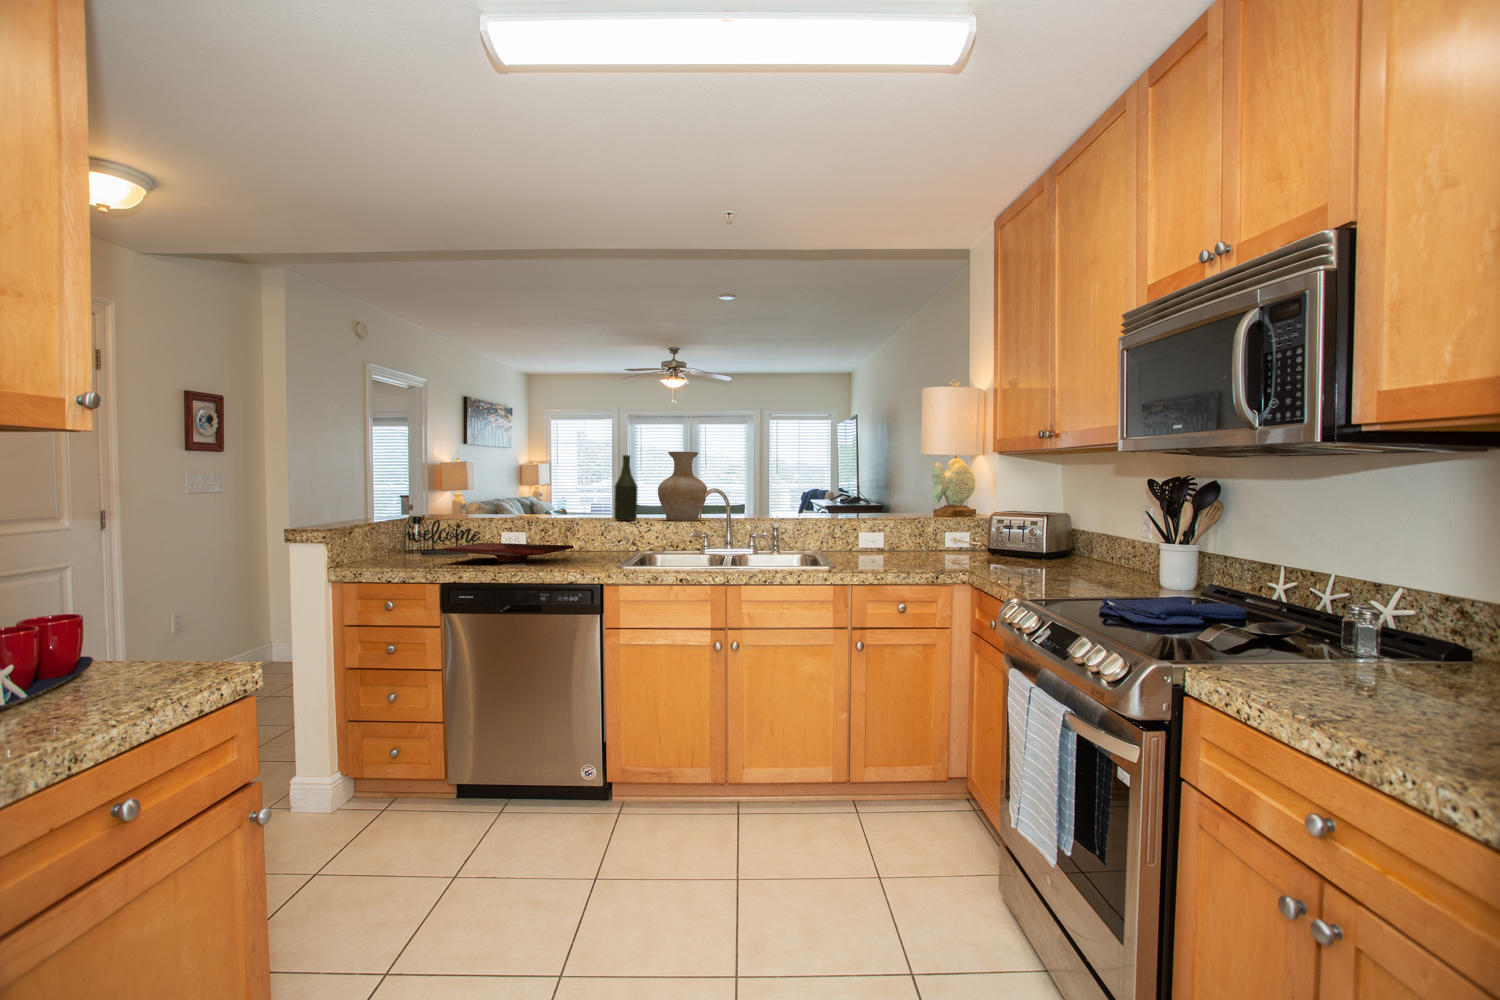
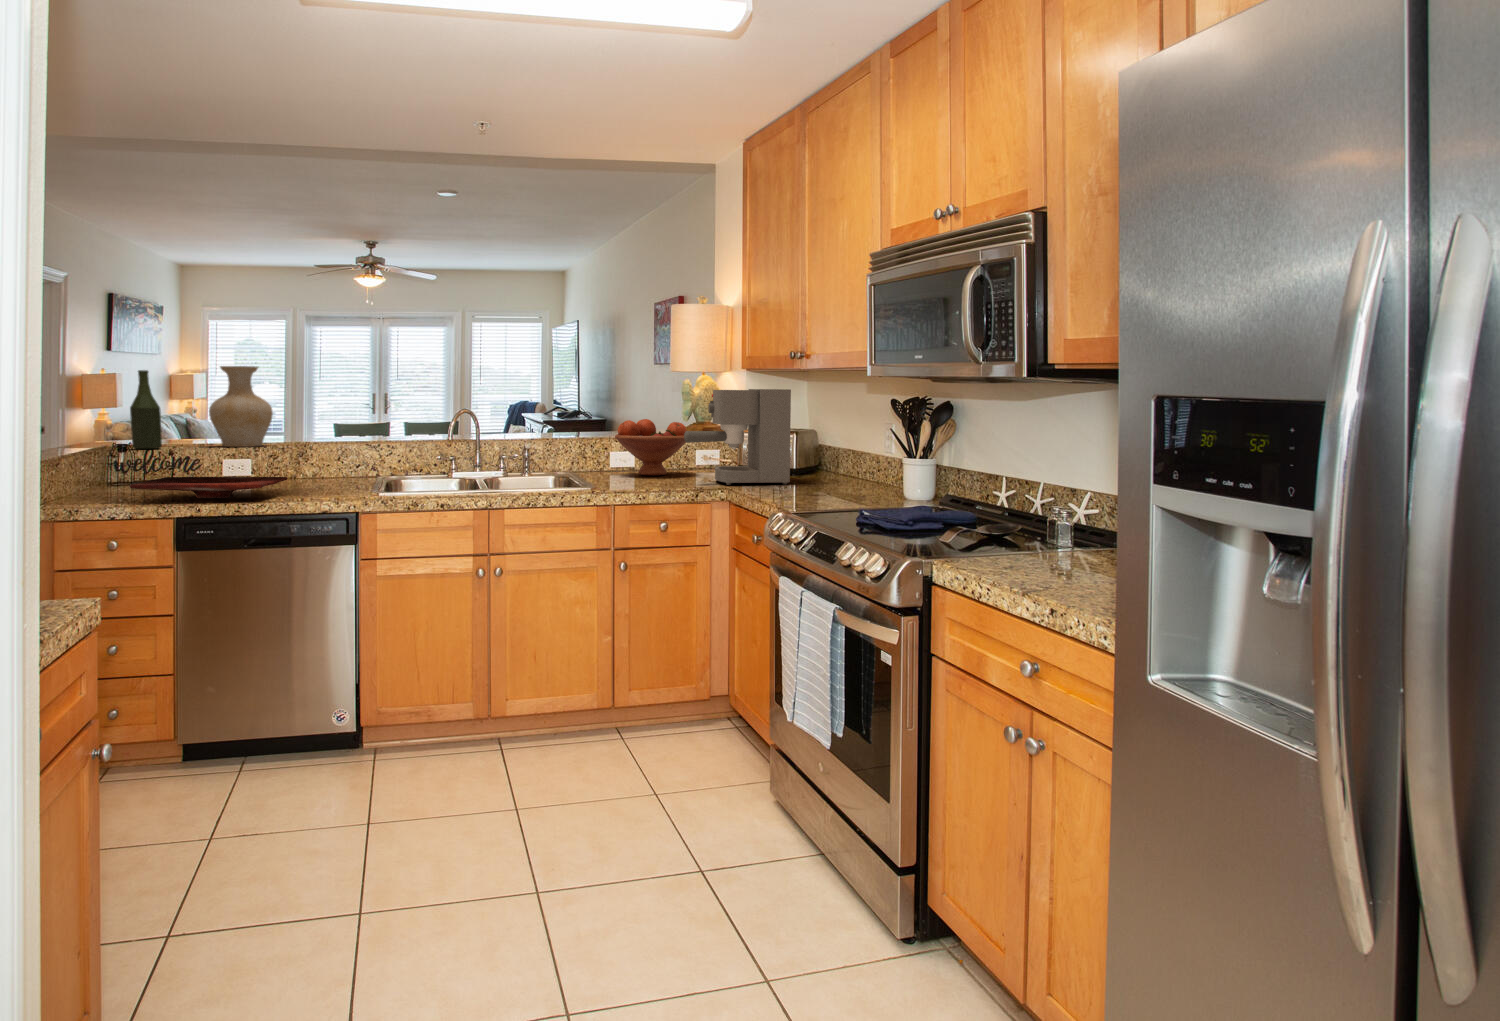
vase: present [658,452,707,521] -> present [209,366,273,447]
bottle: present [614,455,637,521] -> present [130,370,162,449]
coffee maker: none [928,472,1037,568] -> present [684,389,791,485]
fruit bowl: none [866,501,939,555] -> present [615,419,687,476]

